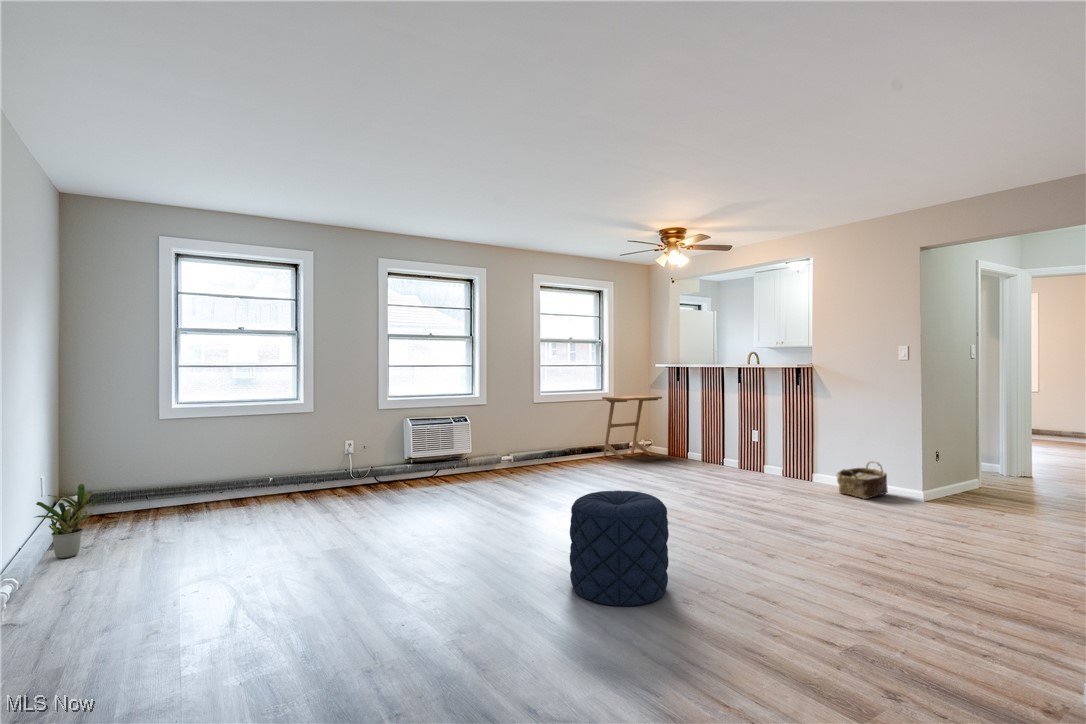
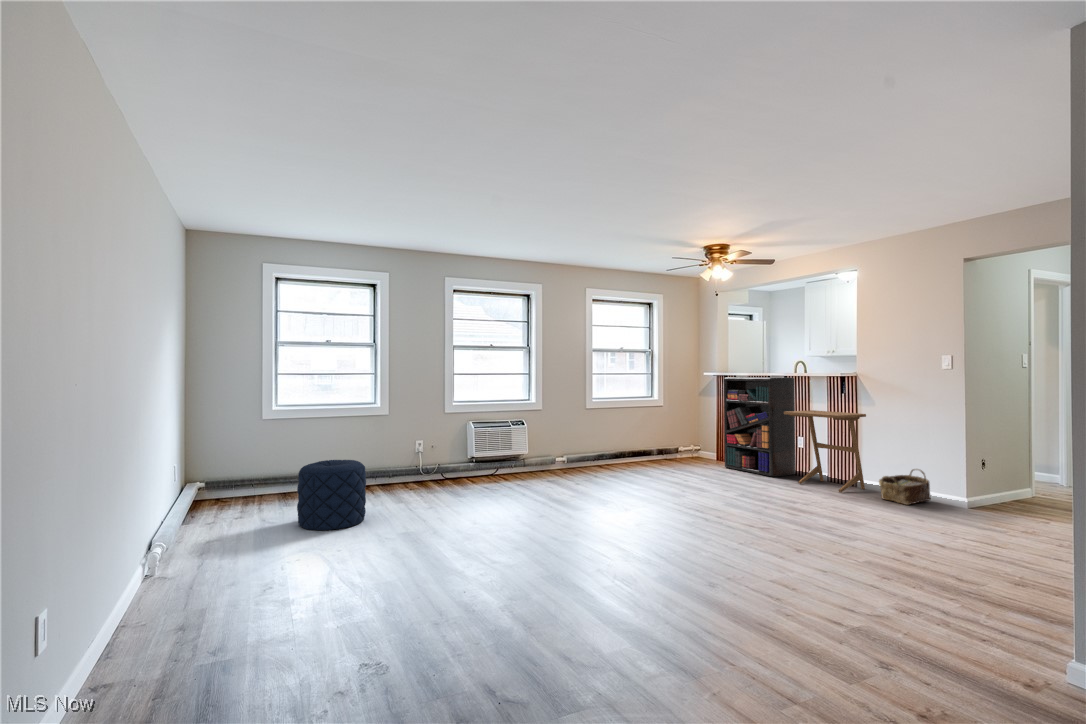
bookshelf: none [676,369,749,472] -> present [724,377,795,477]
side table: present [602,395,662,460] -> present [784,410,866,492]
potted plant: present [36,484,108,559] -> none [174,473,229,534]
pouf: present [570,491,669,606] -> present [297,460,366,530]

